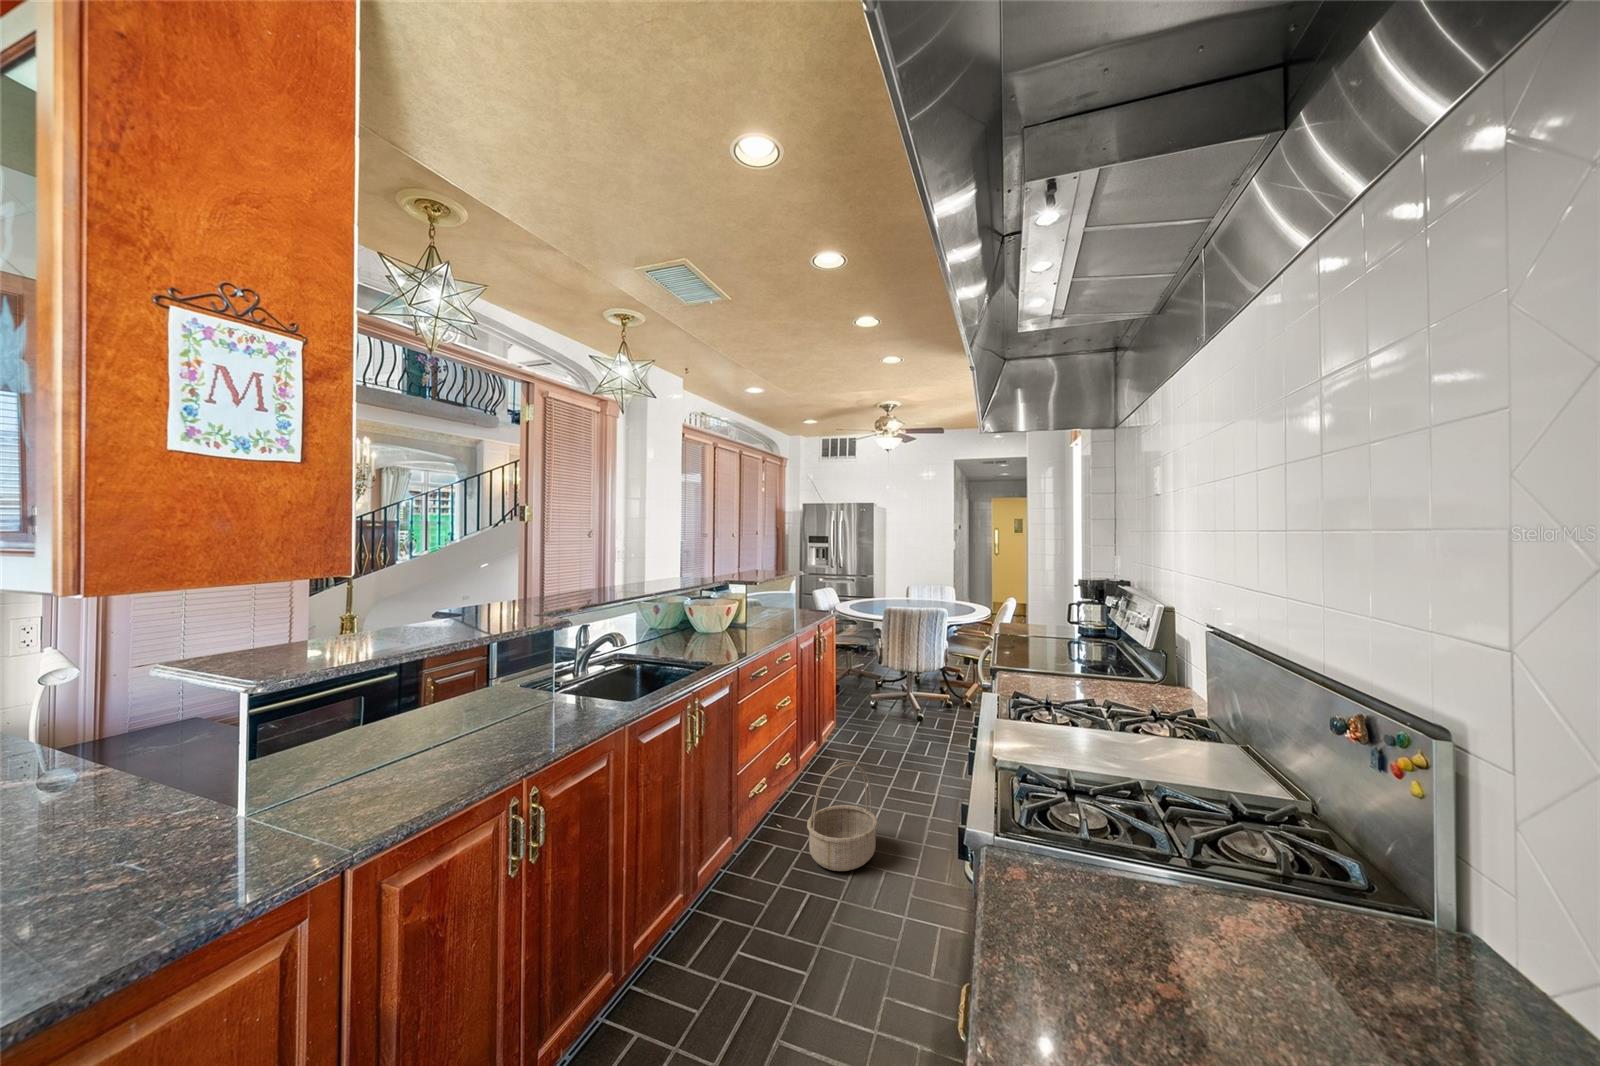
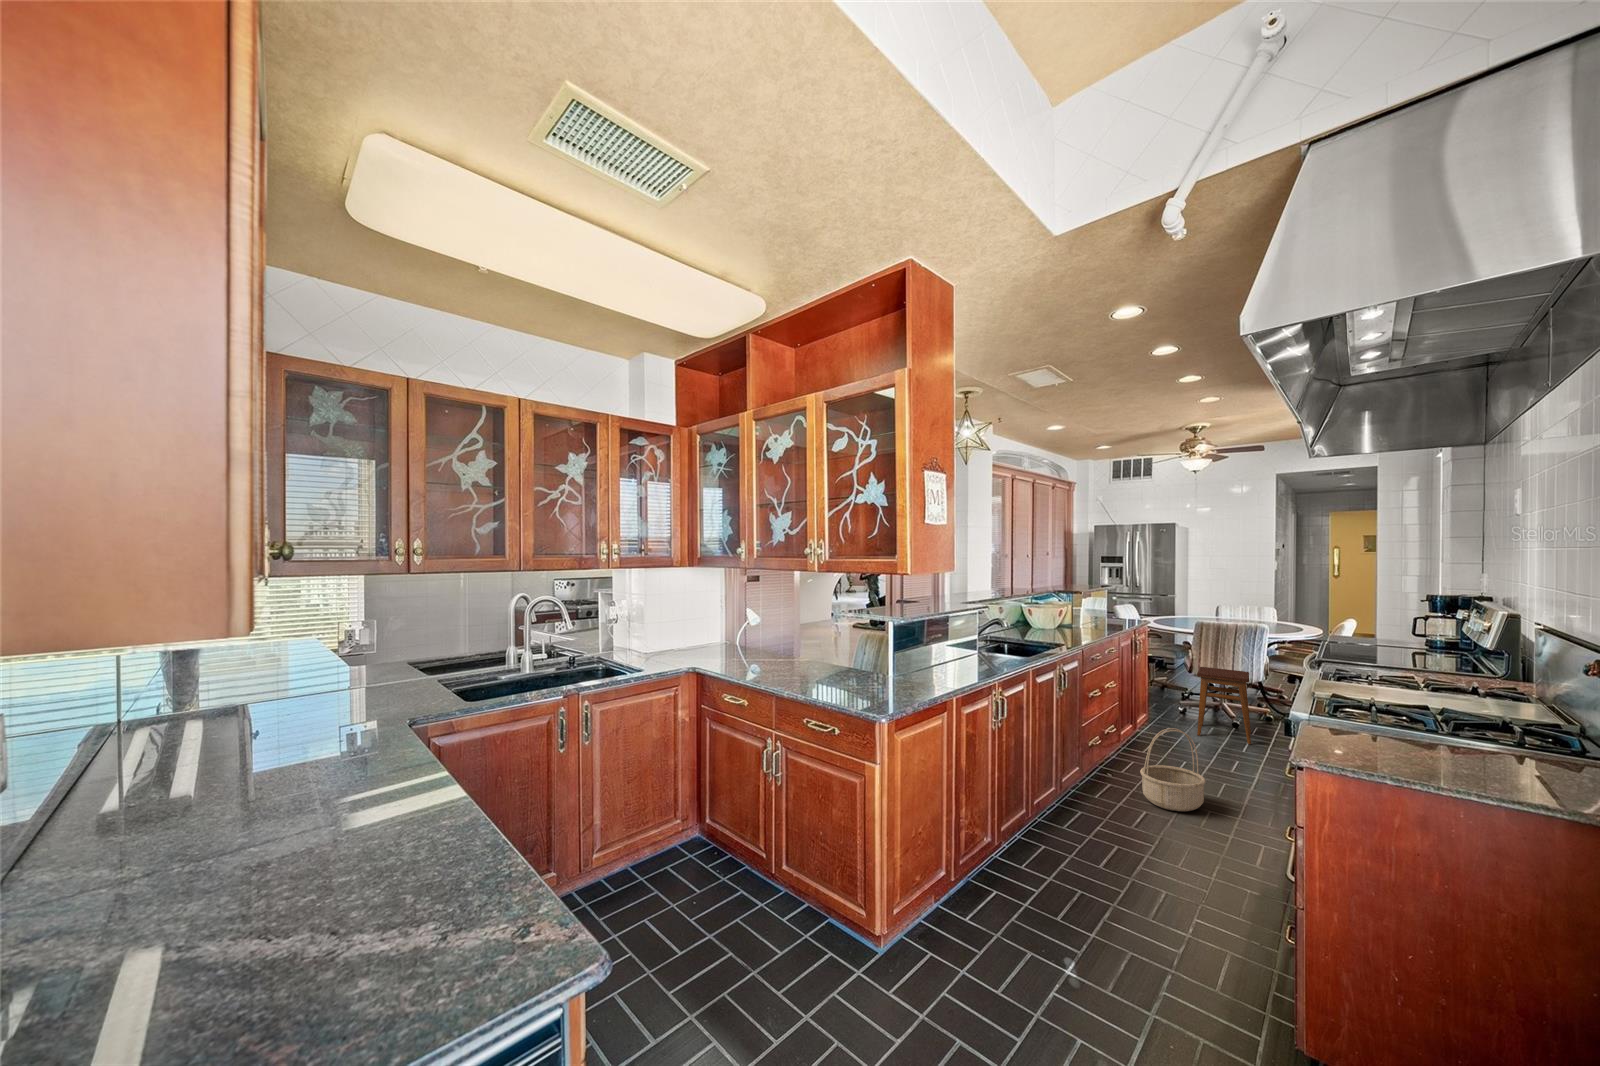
stool: none [882,657,929,739] -> present [1197,667,1251,744]

